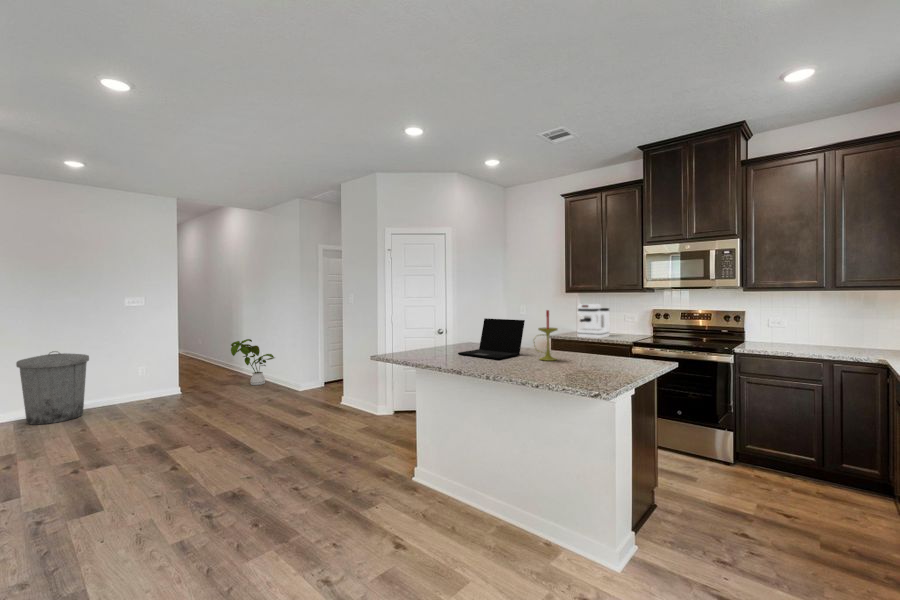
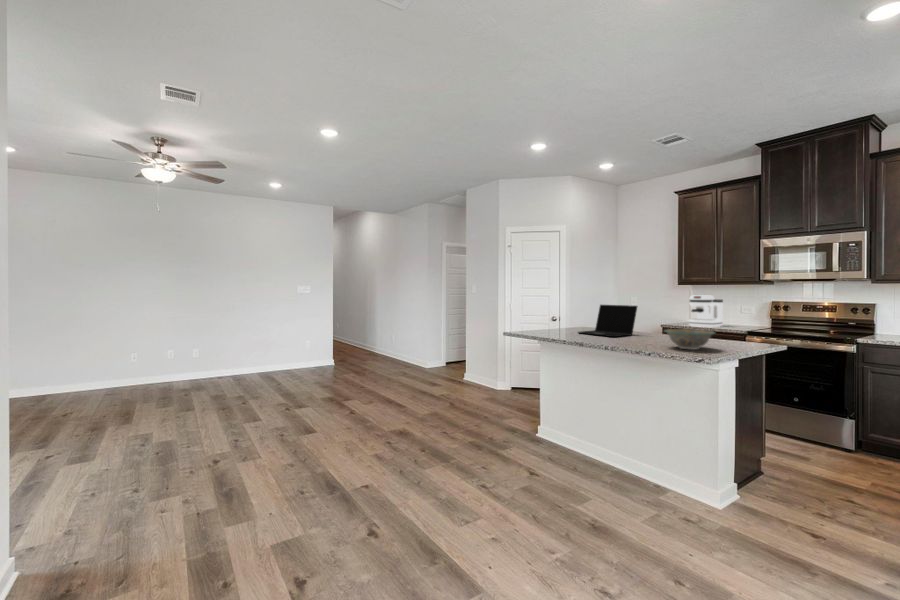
candle: present [534,310,557,361] -> none [645,296,669,339]
house plant: present [231,339,274,385] -> none [372,323,407,362]
trash can: present [16,351,89,425] -> none [237,326,280,379]
bowl: none [553,351,611,377] -> present [665,329,714,350]

